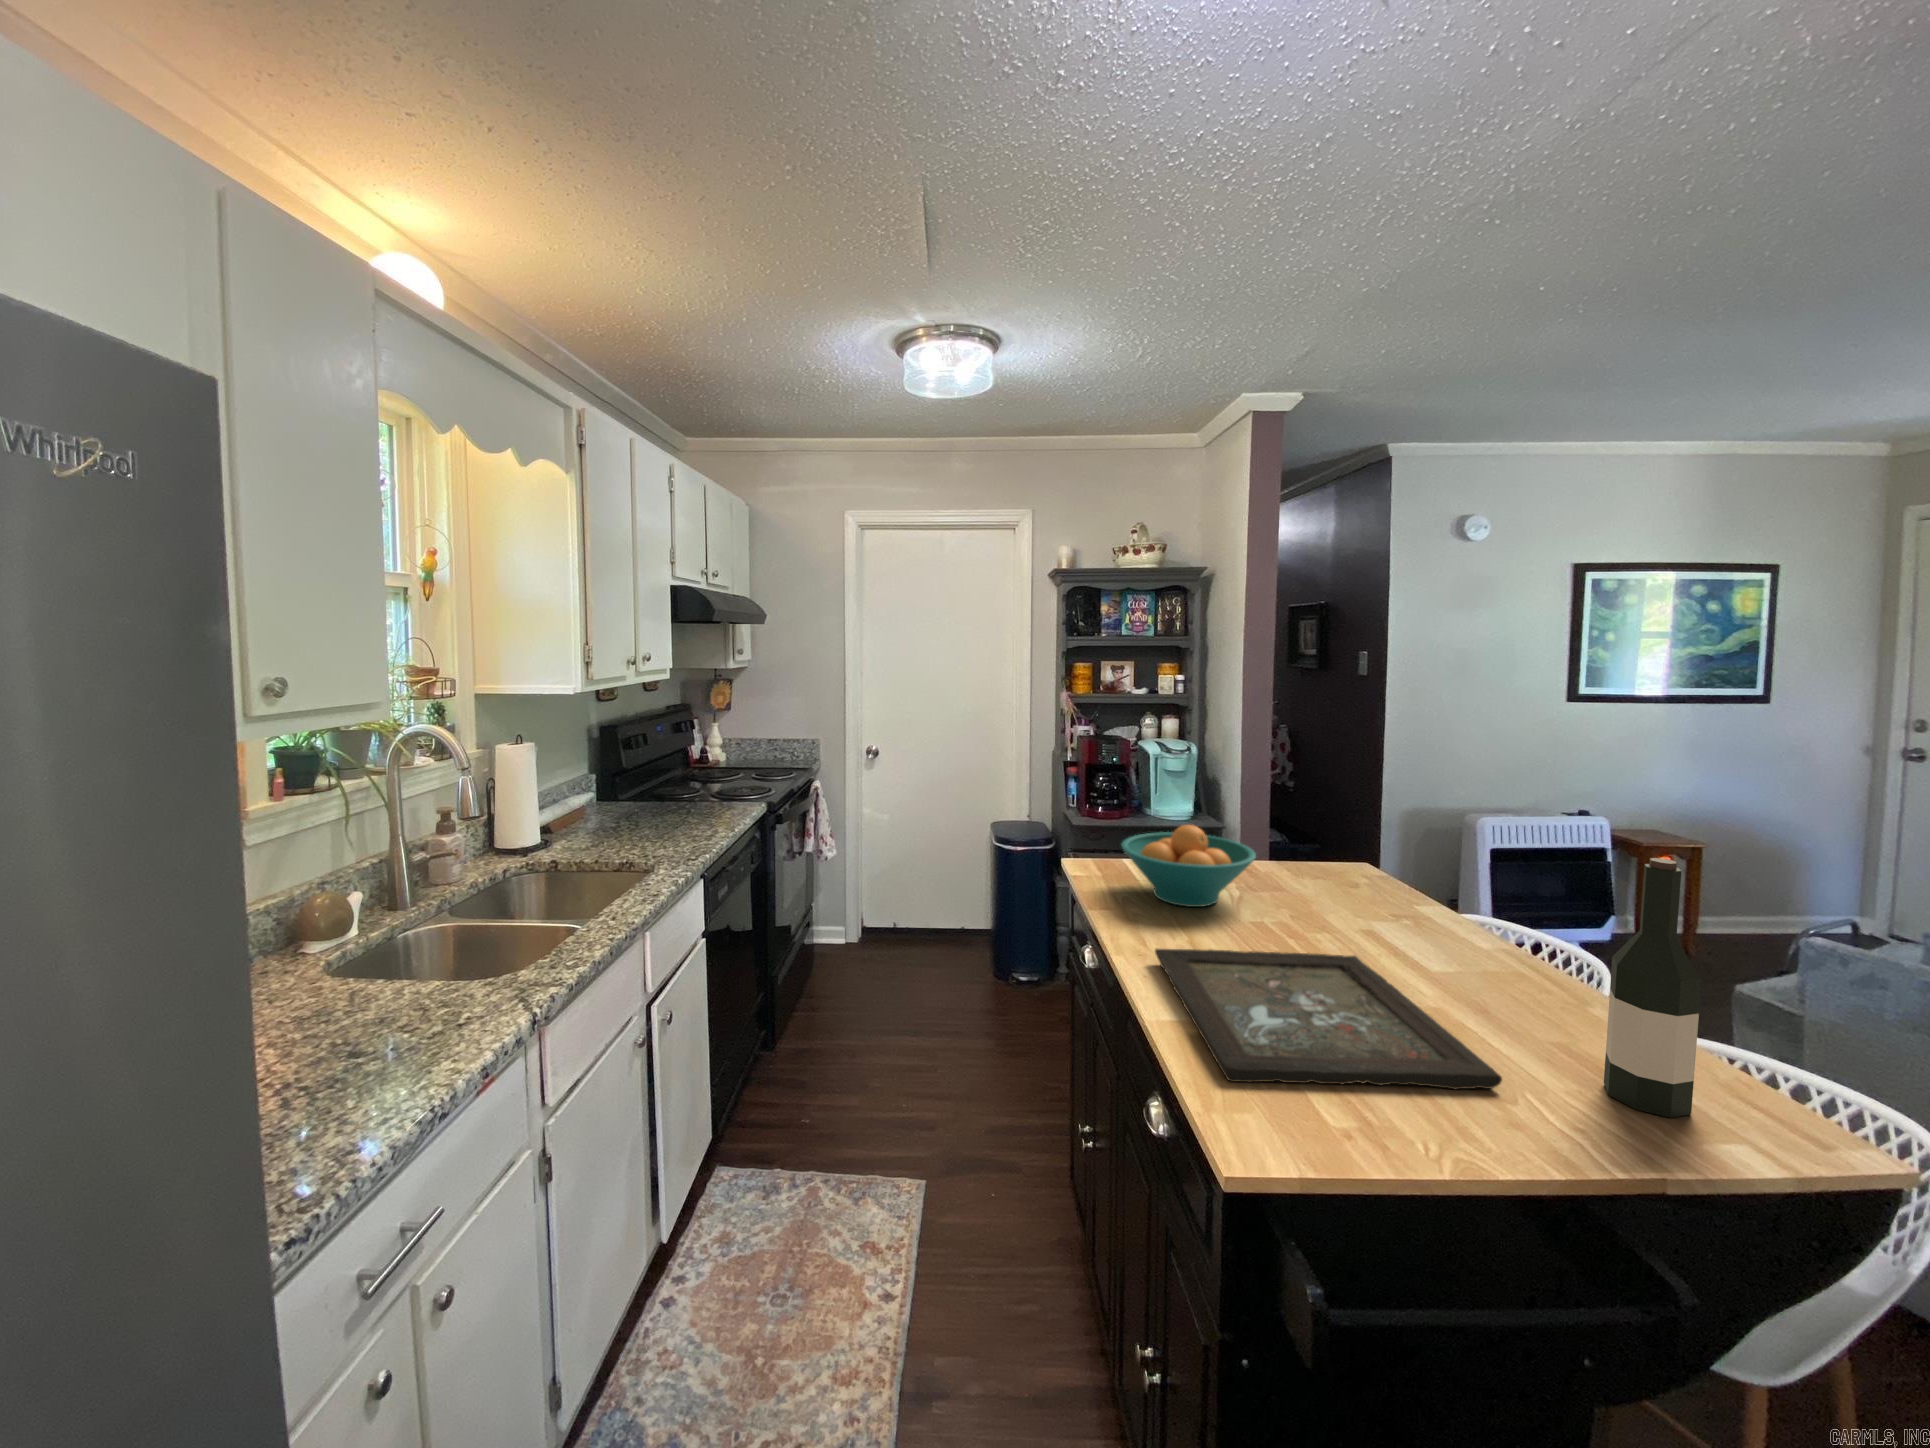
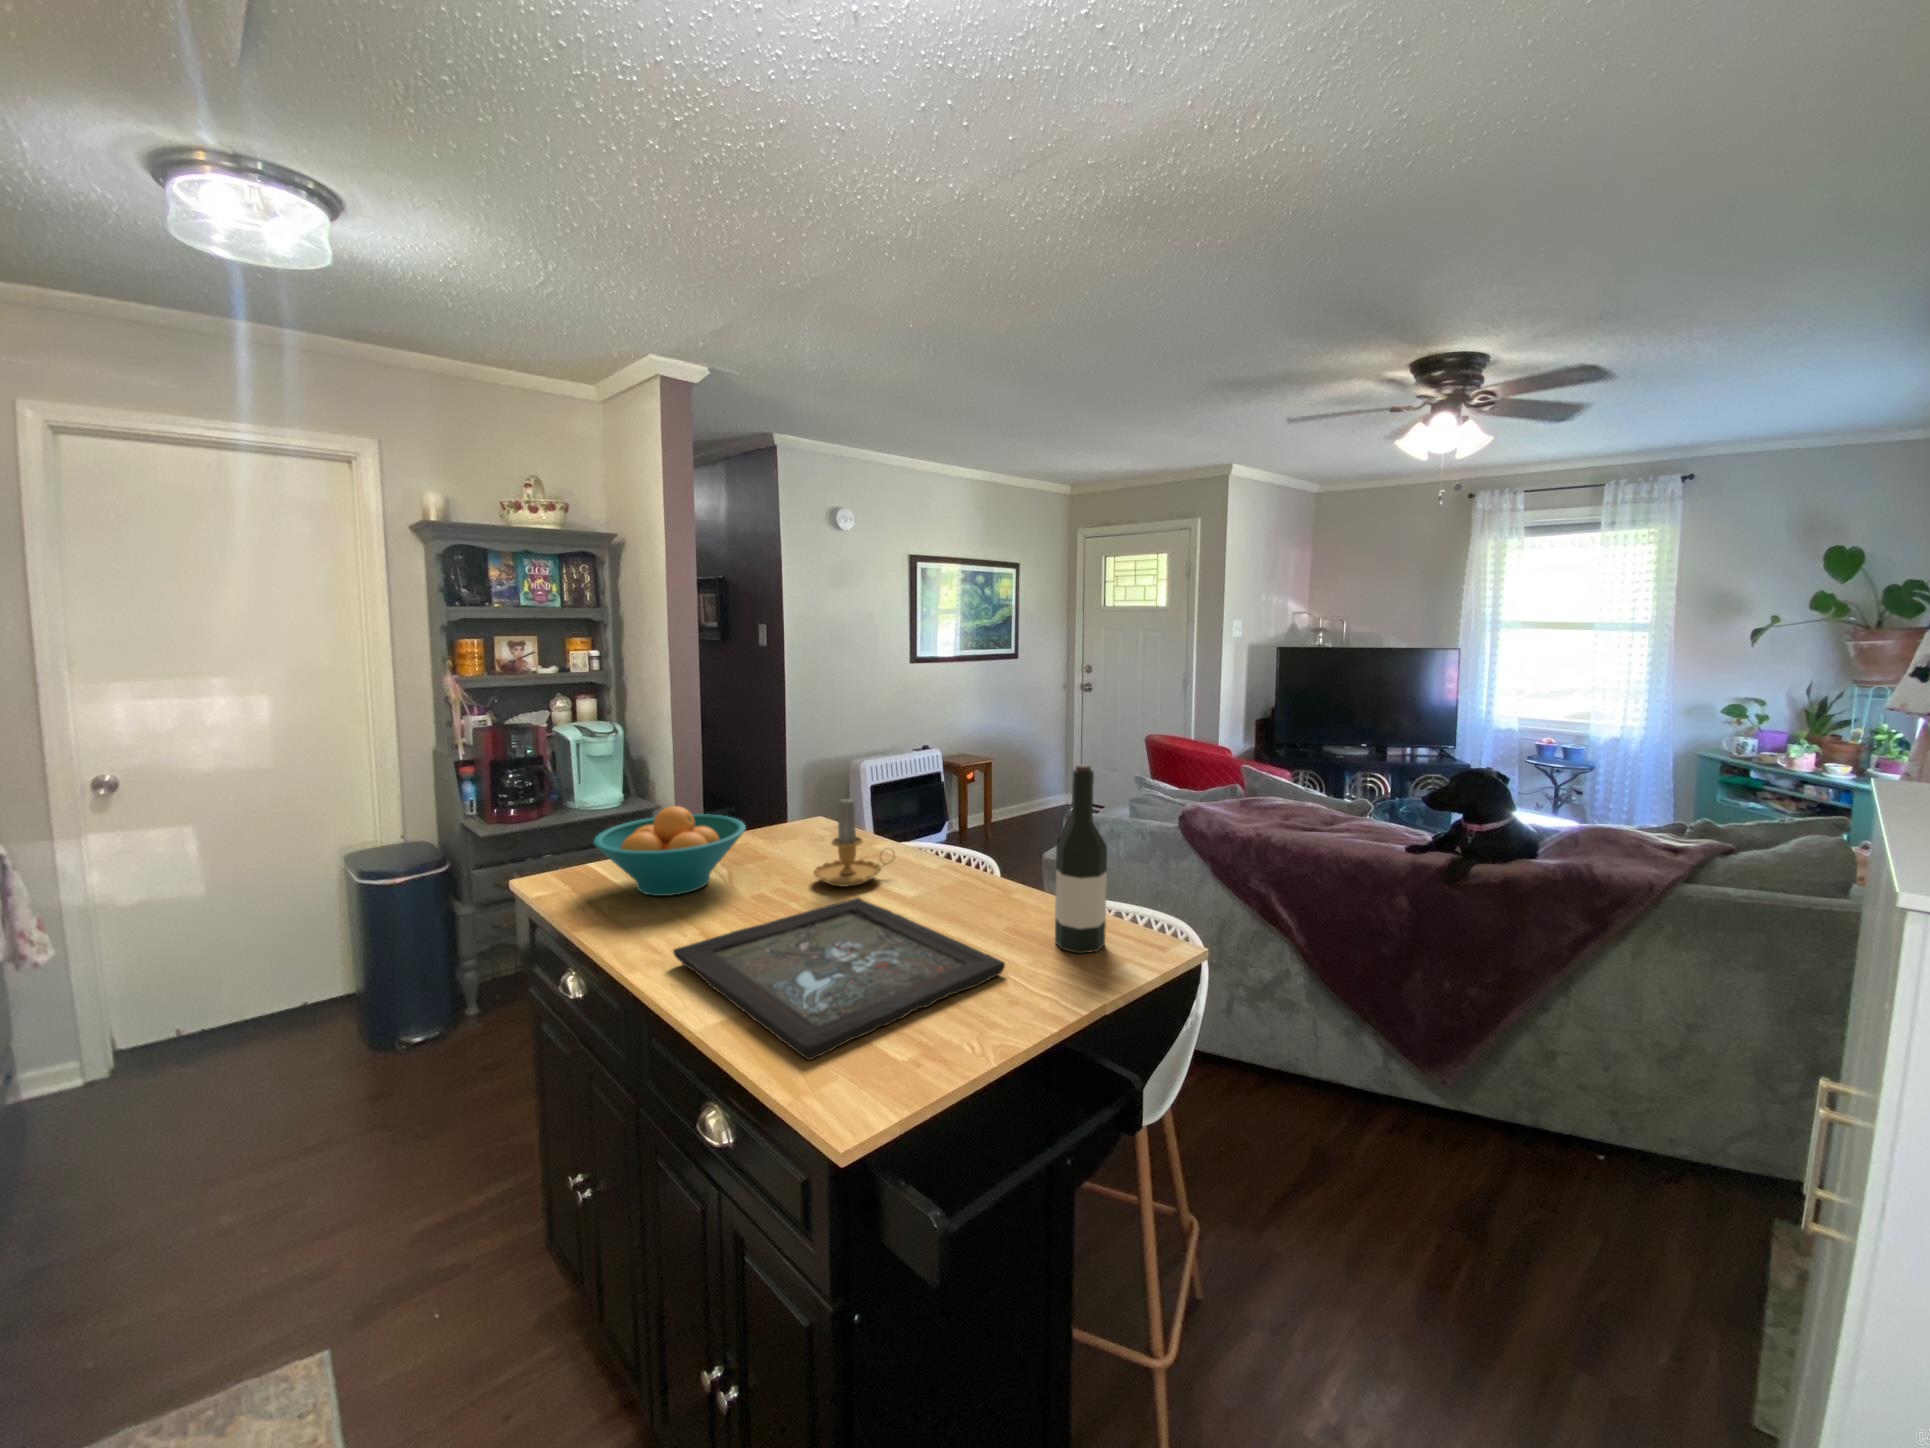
candle: none [1319,845,1421,945] -> present [813,799,893,886]

